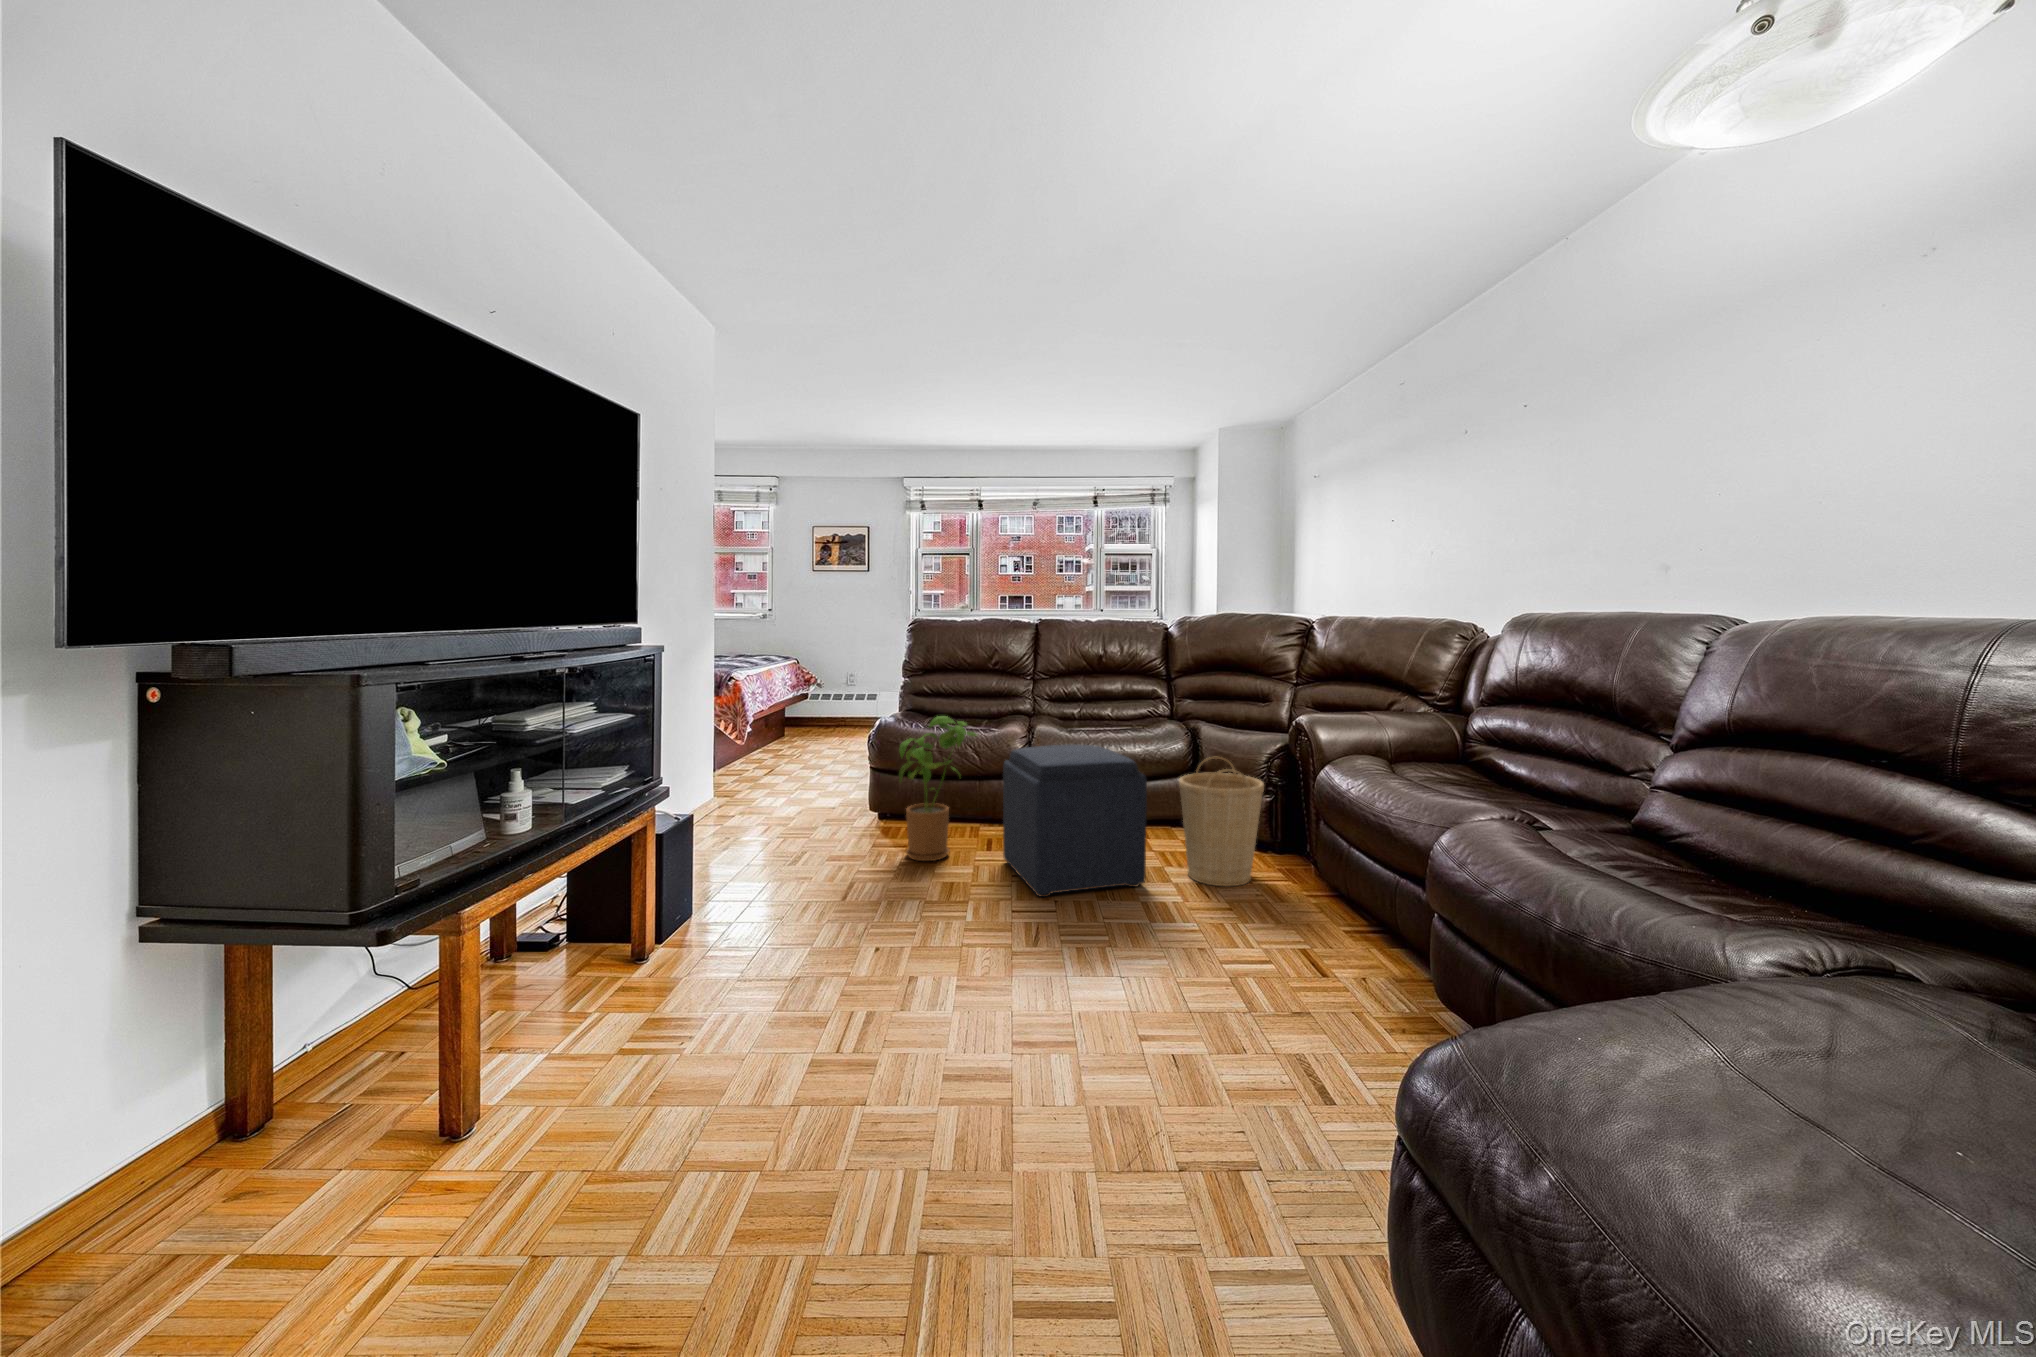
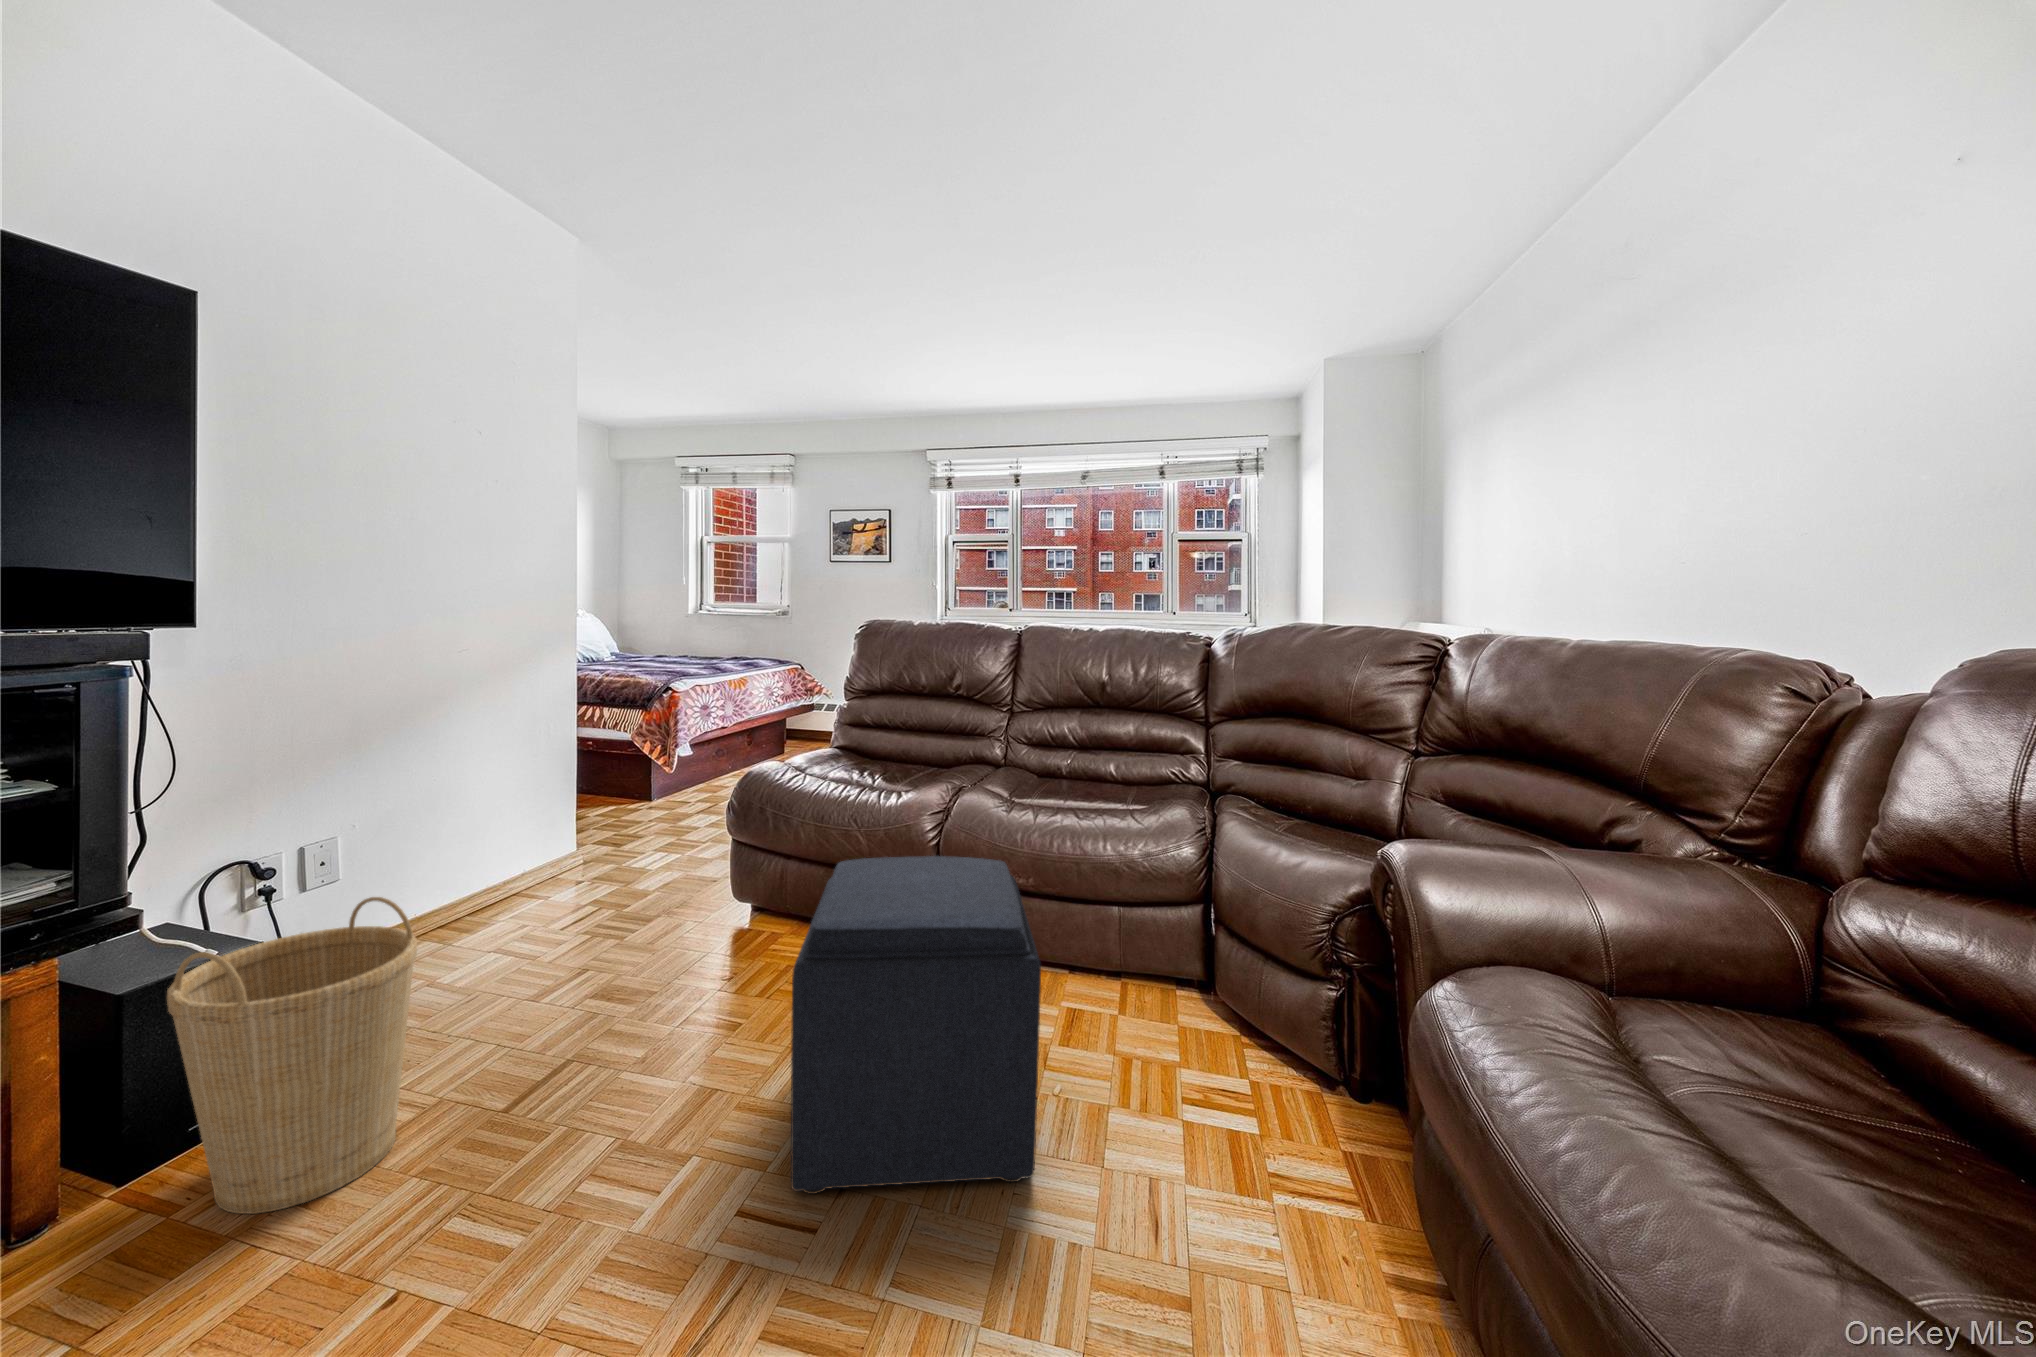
house plant: present [899,716,977,861] -> none [654,788,806,1037]
basket: present [1179,757,1264,886] -> present [167,897,417,1214]

